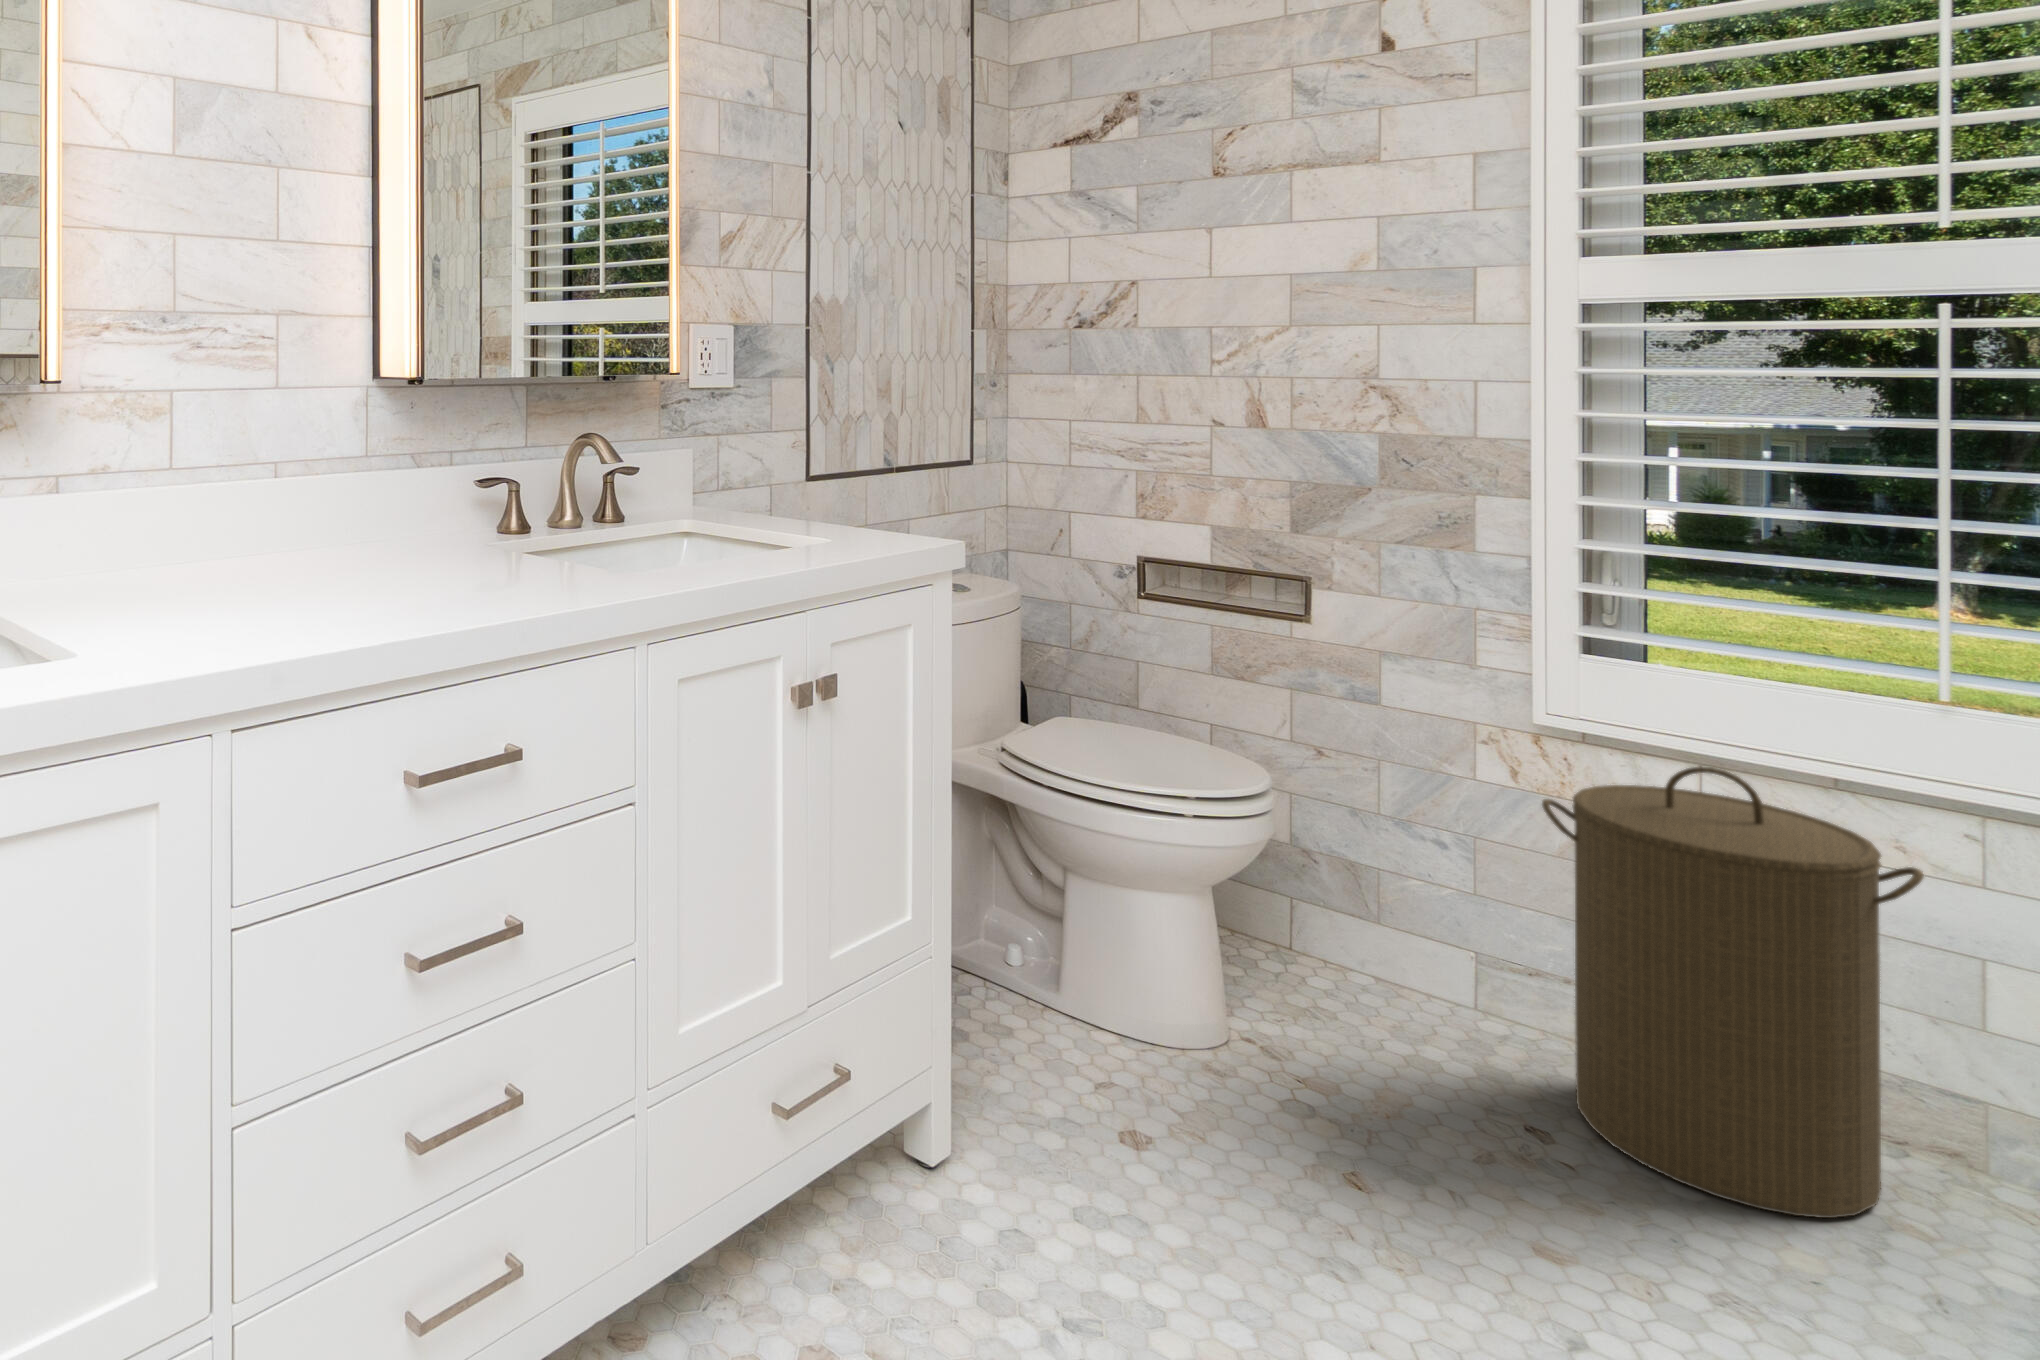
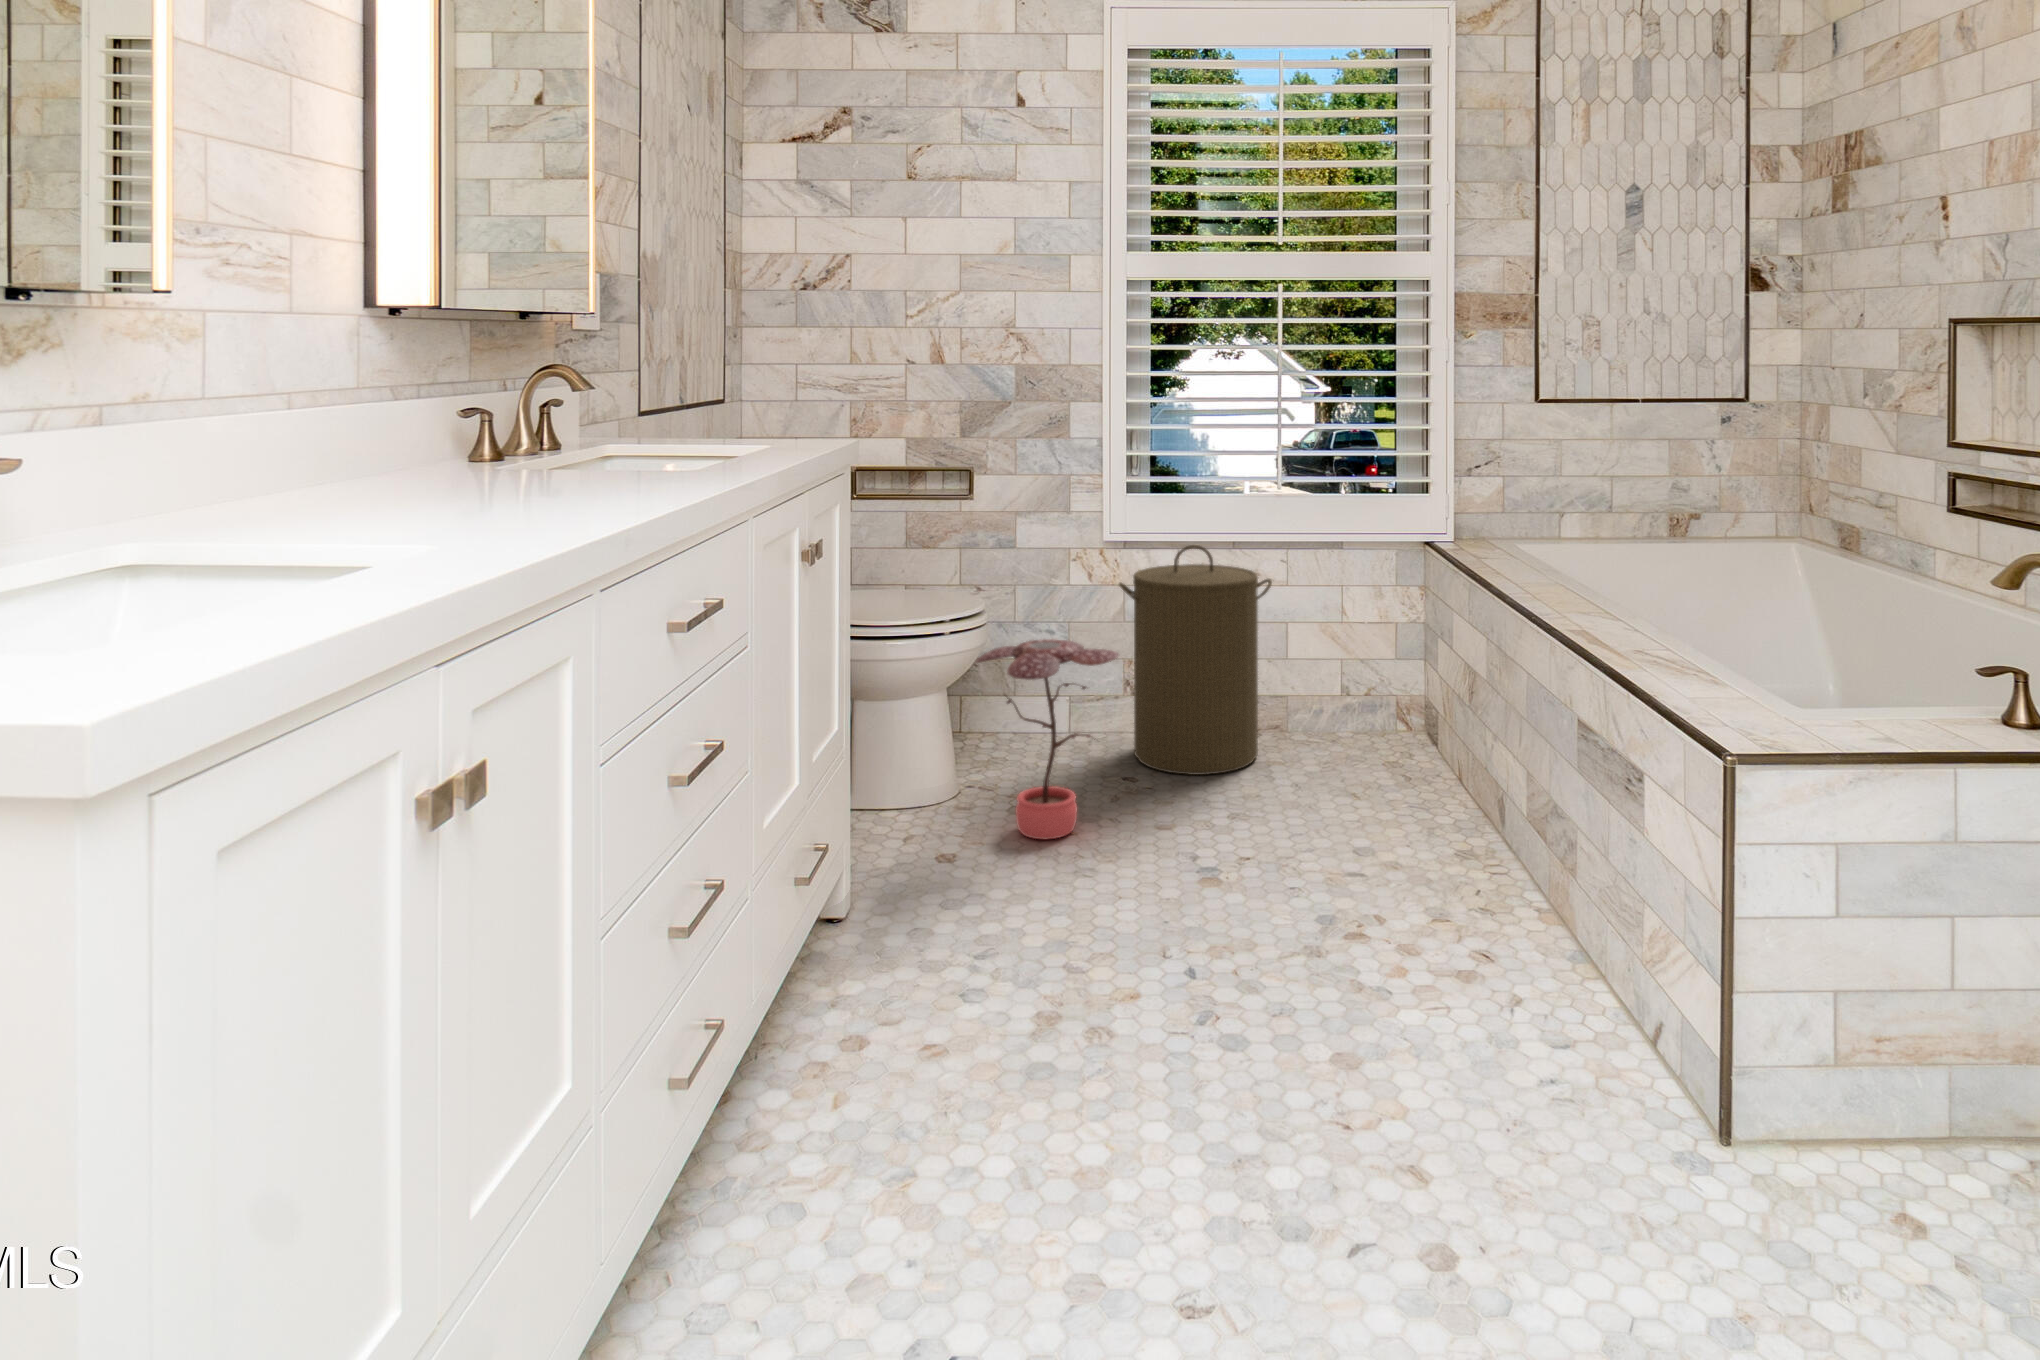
potted plant: none [1199,859,1452,1196] -> present [976,639,1119,839]

